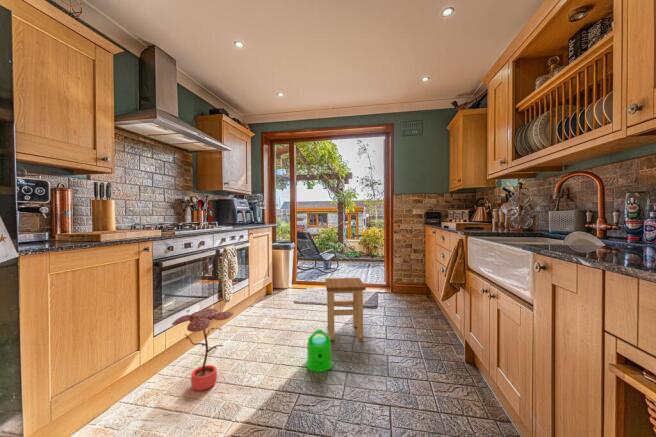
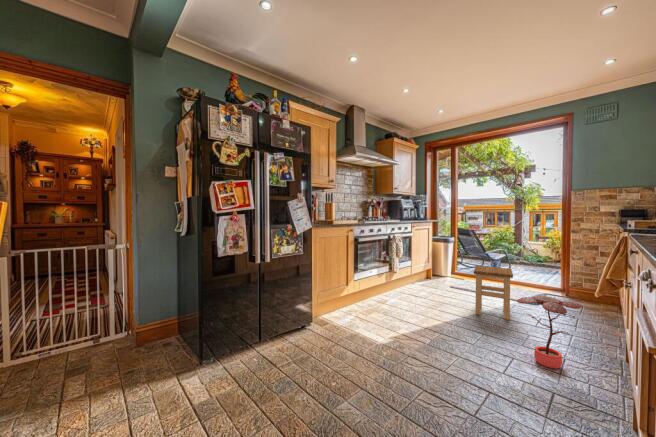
potted plant: present [172,309,233,391] -> present [518,295,582,369]
watering can: present [306,329,333,372] -> none [450,298,474,330]

